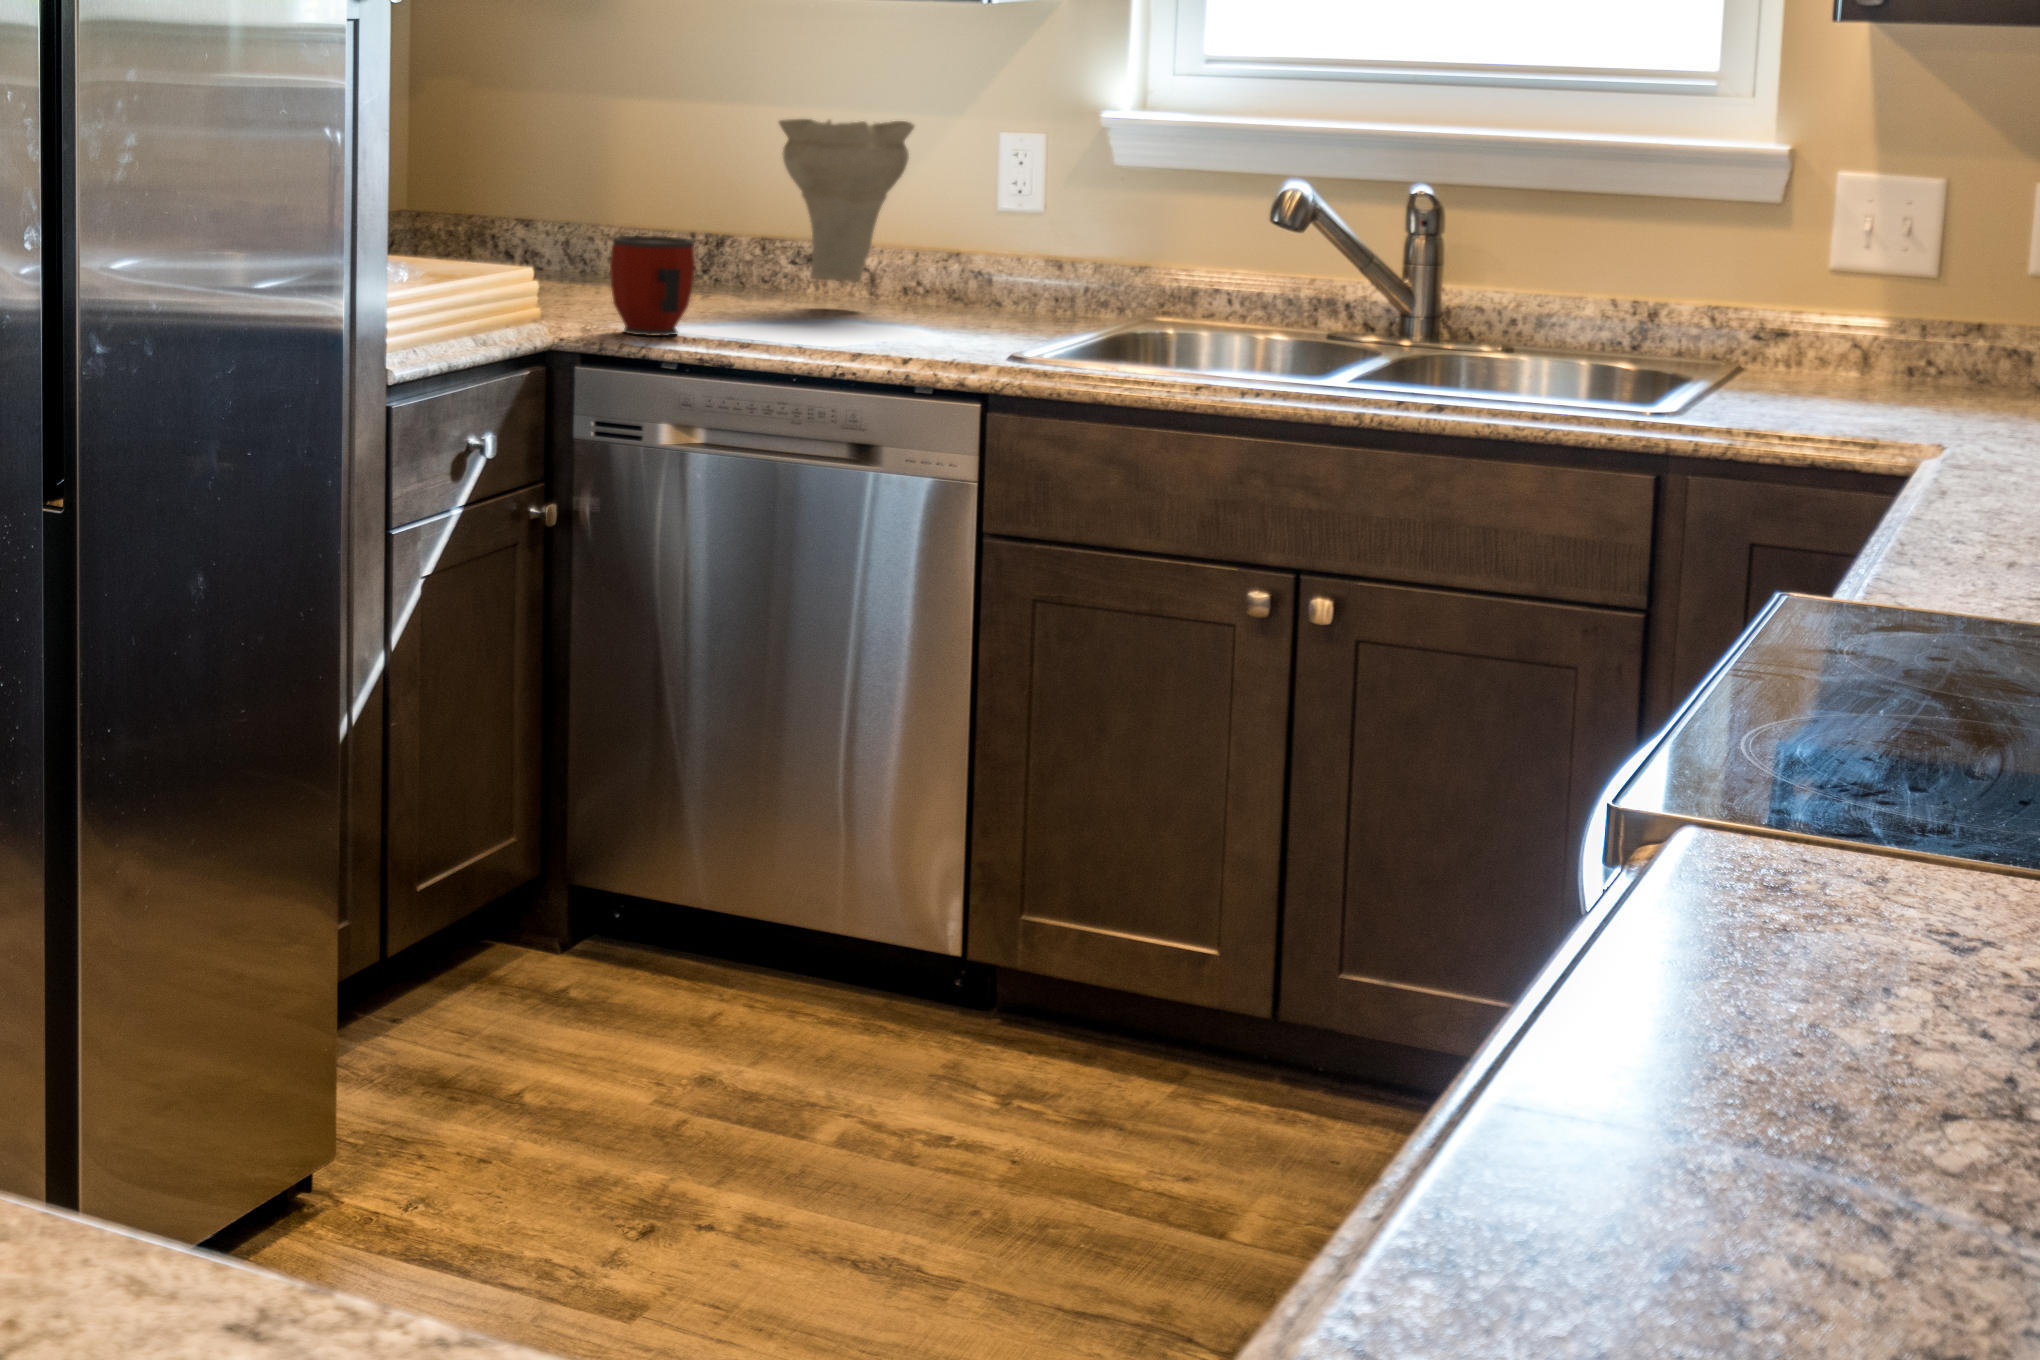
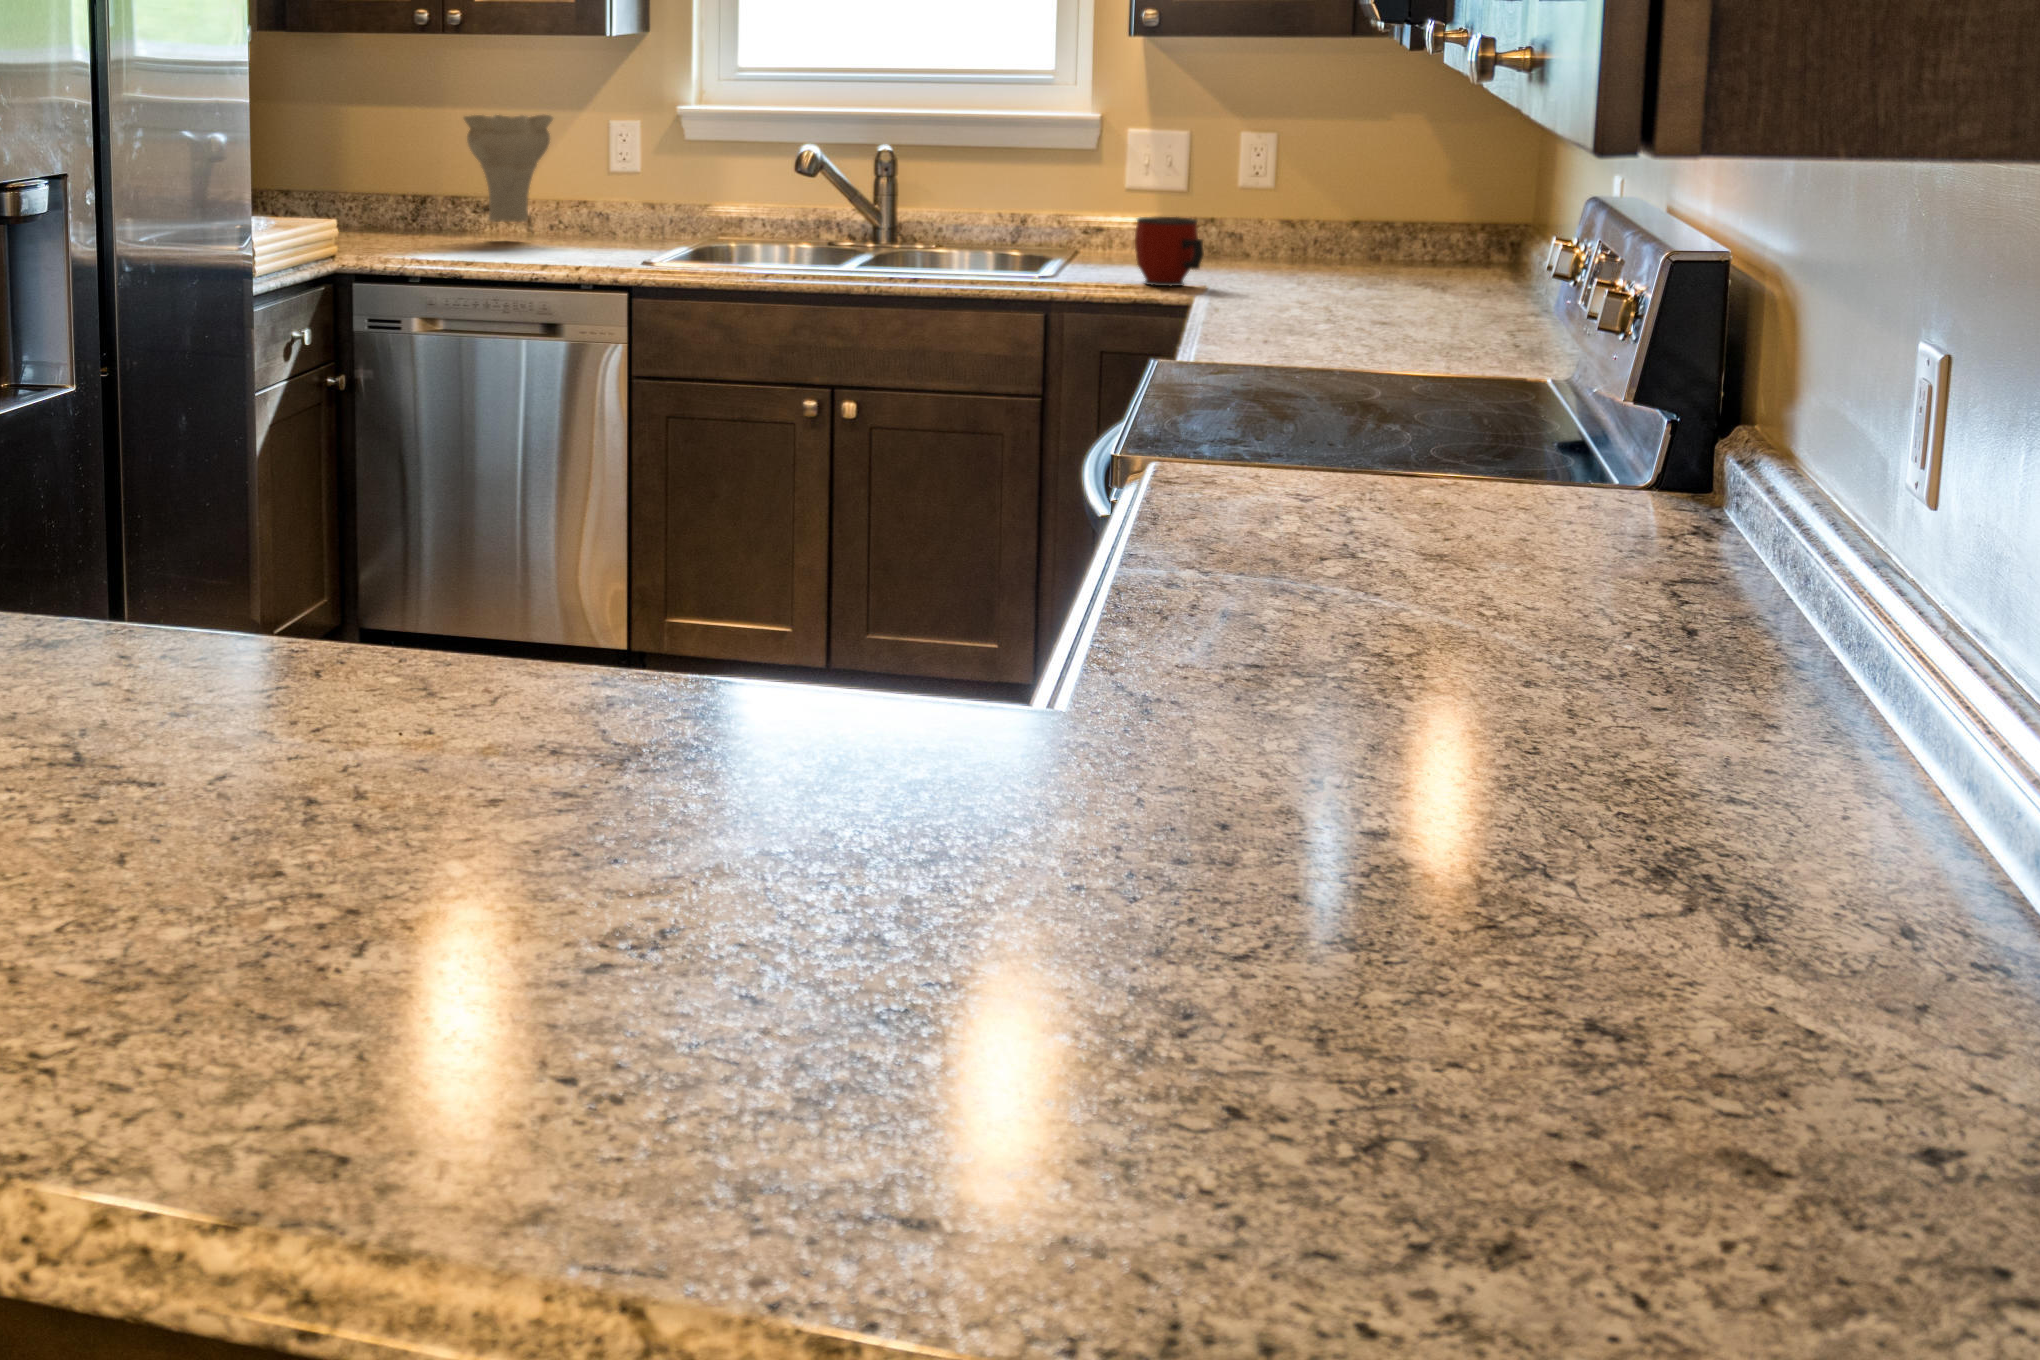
mug: present [610,236,695,336] -> present [1135,217,1204,286]

